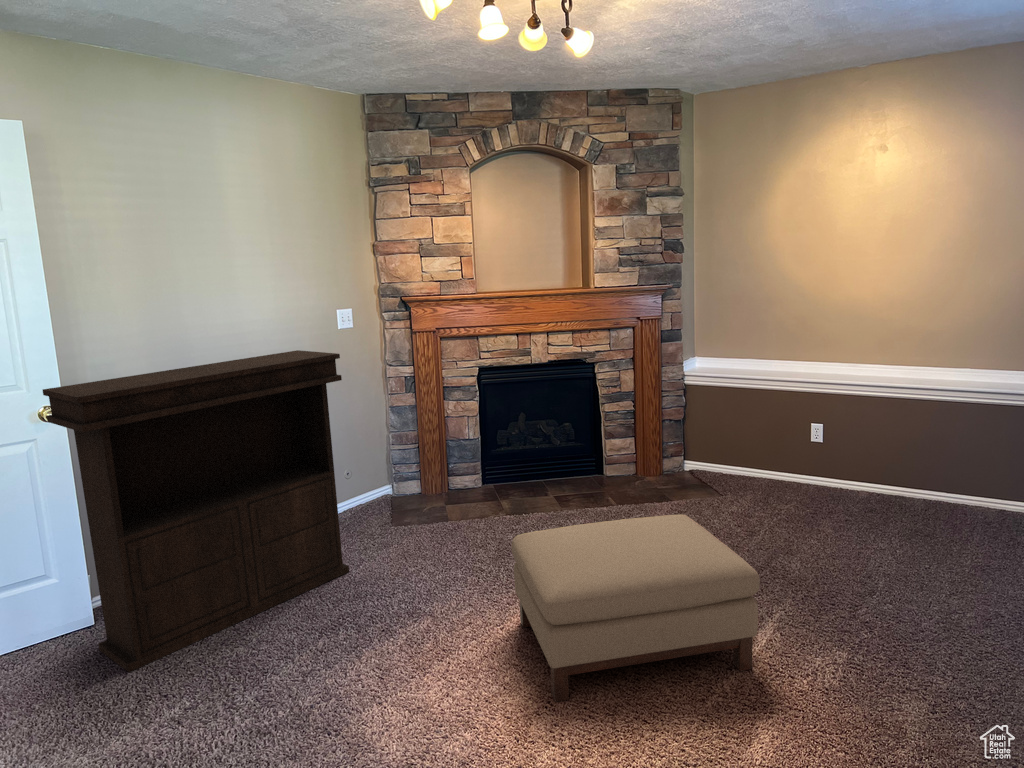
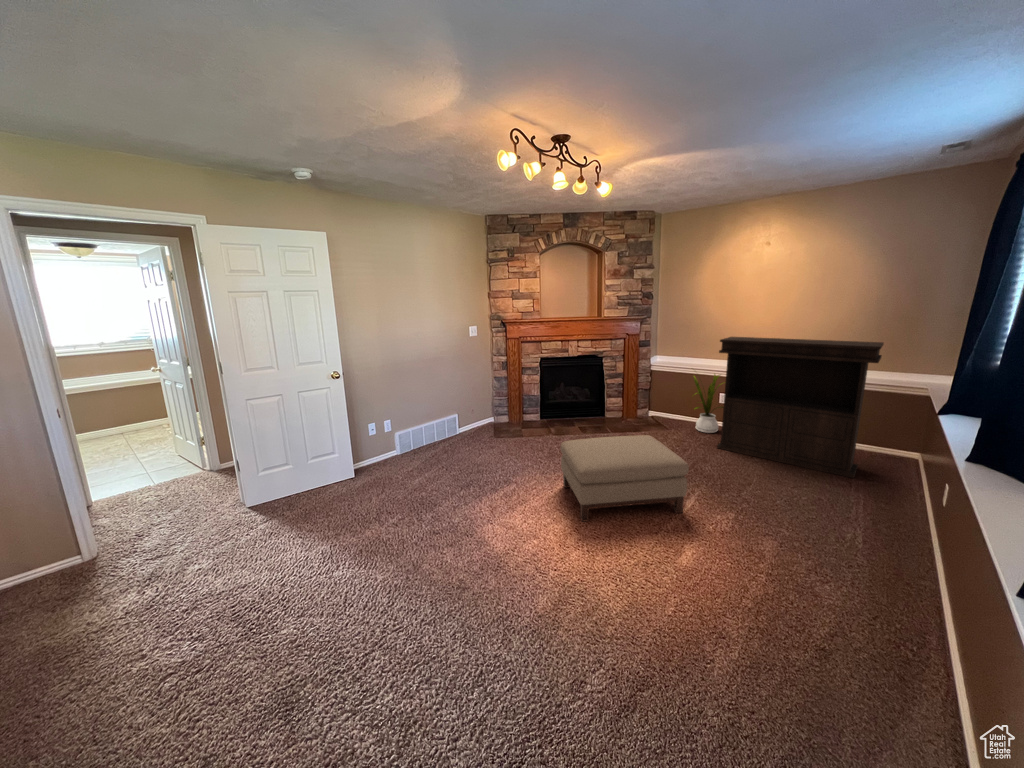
console table: present [43,350,349,672] -> present [717,337,884,478]
house plant: none [746,375,829,498] -> present [694,374,723,433]

